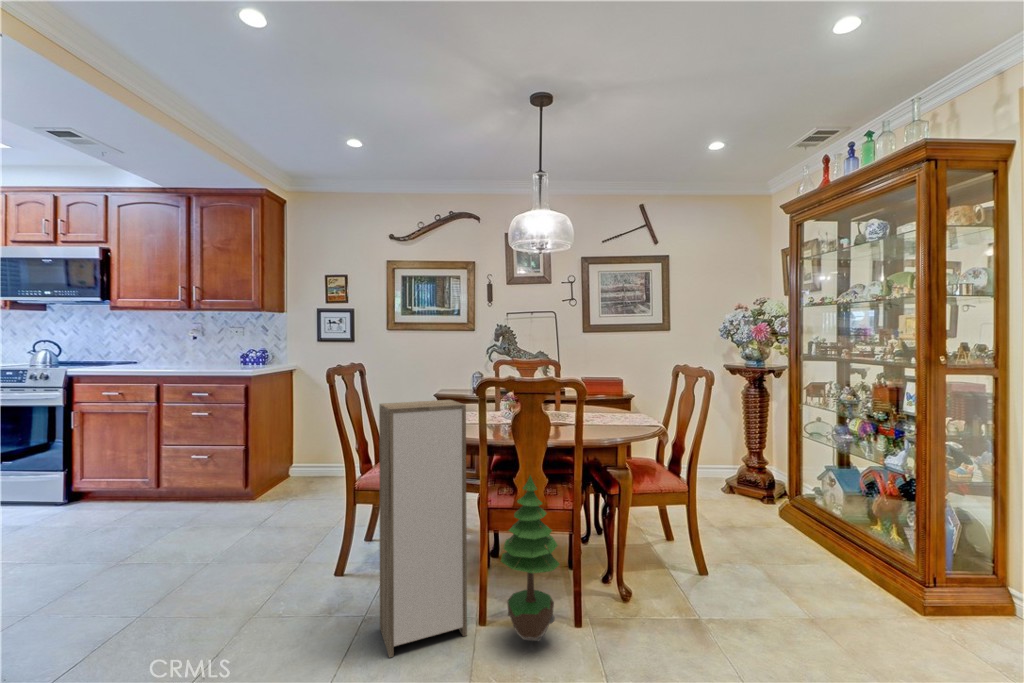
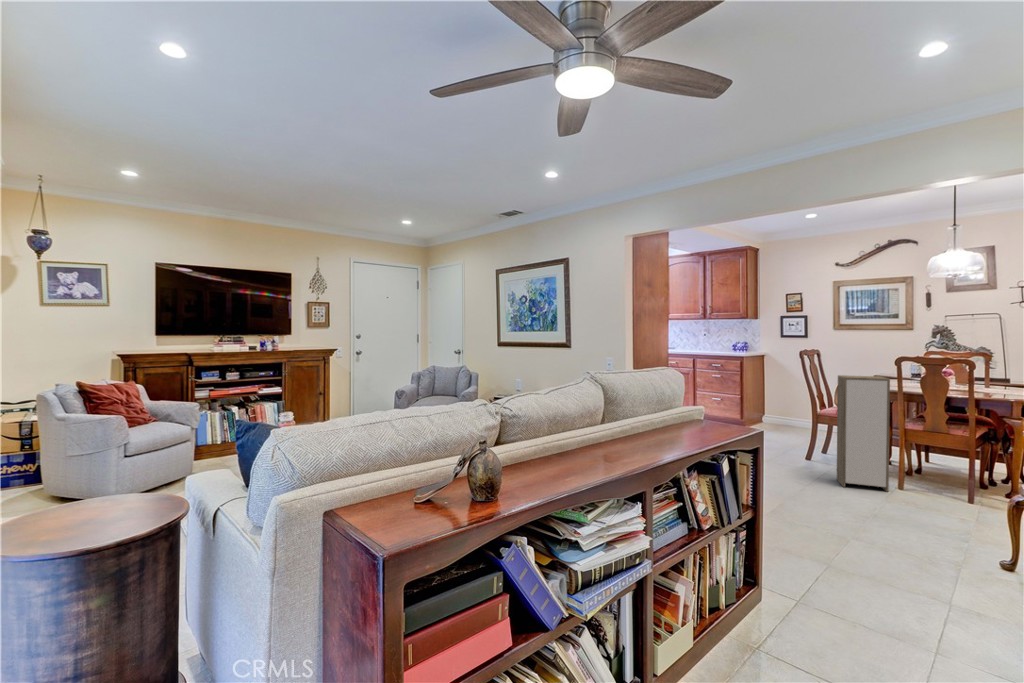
potted tree: present [501,476,559,641] -> none [910,417,952,502]

